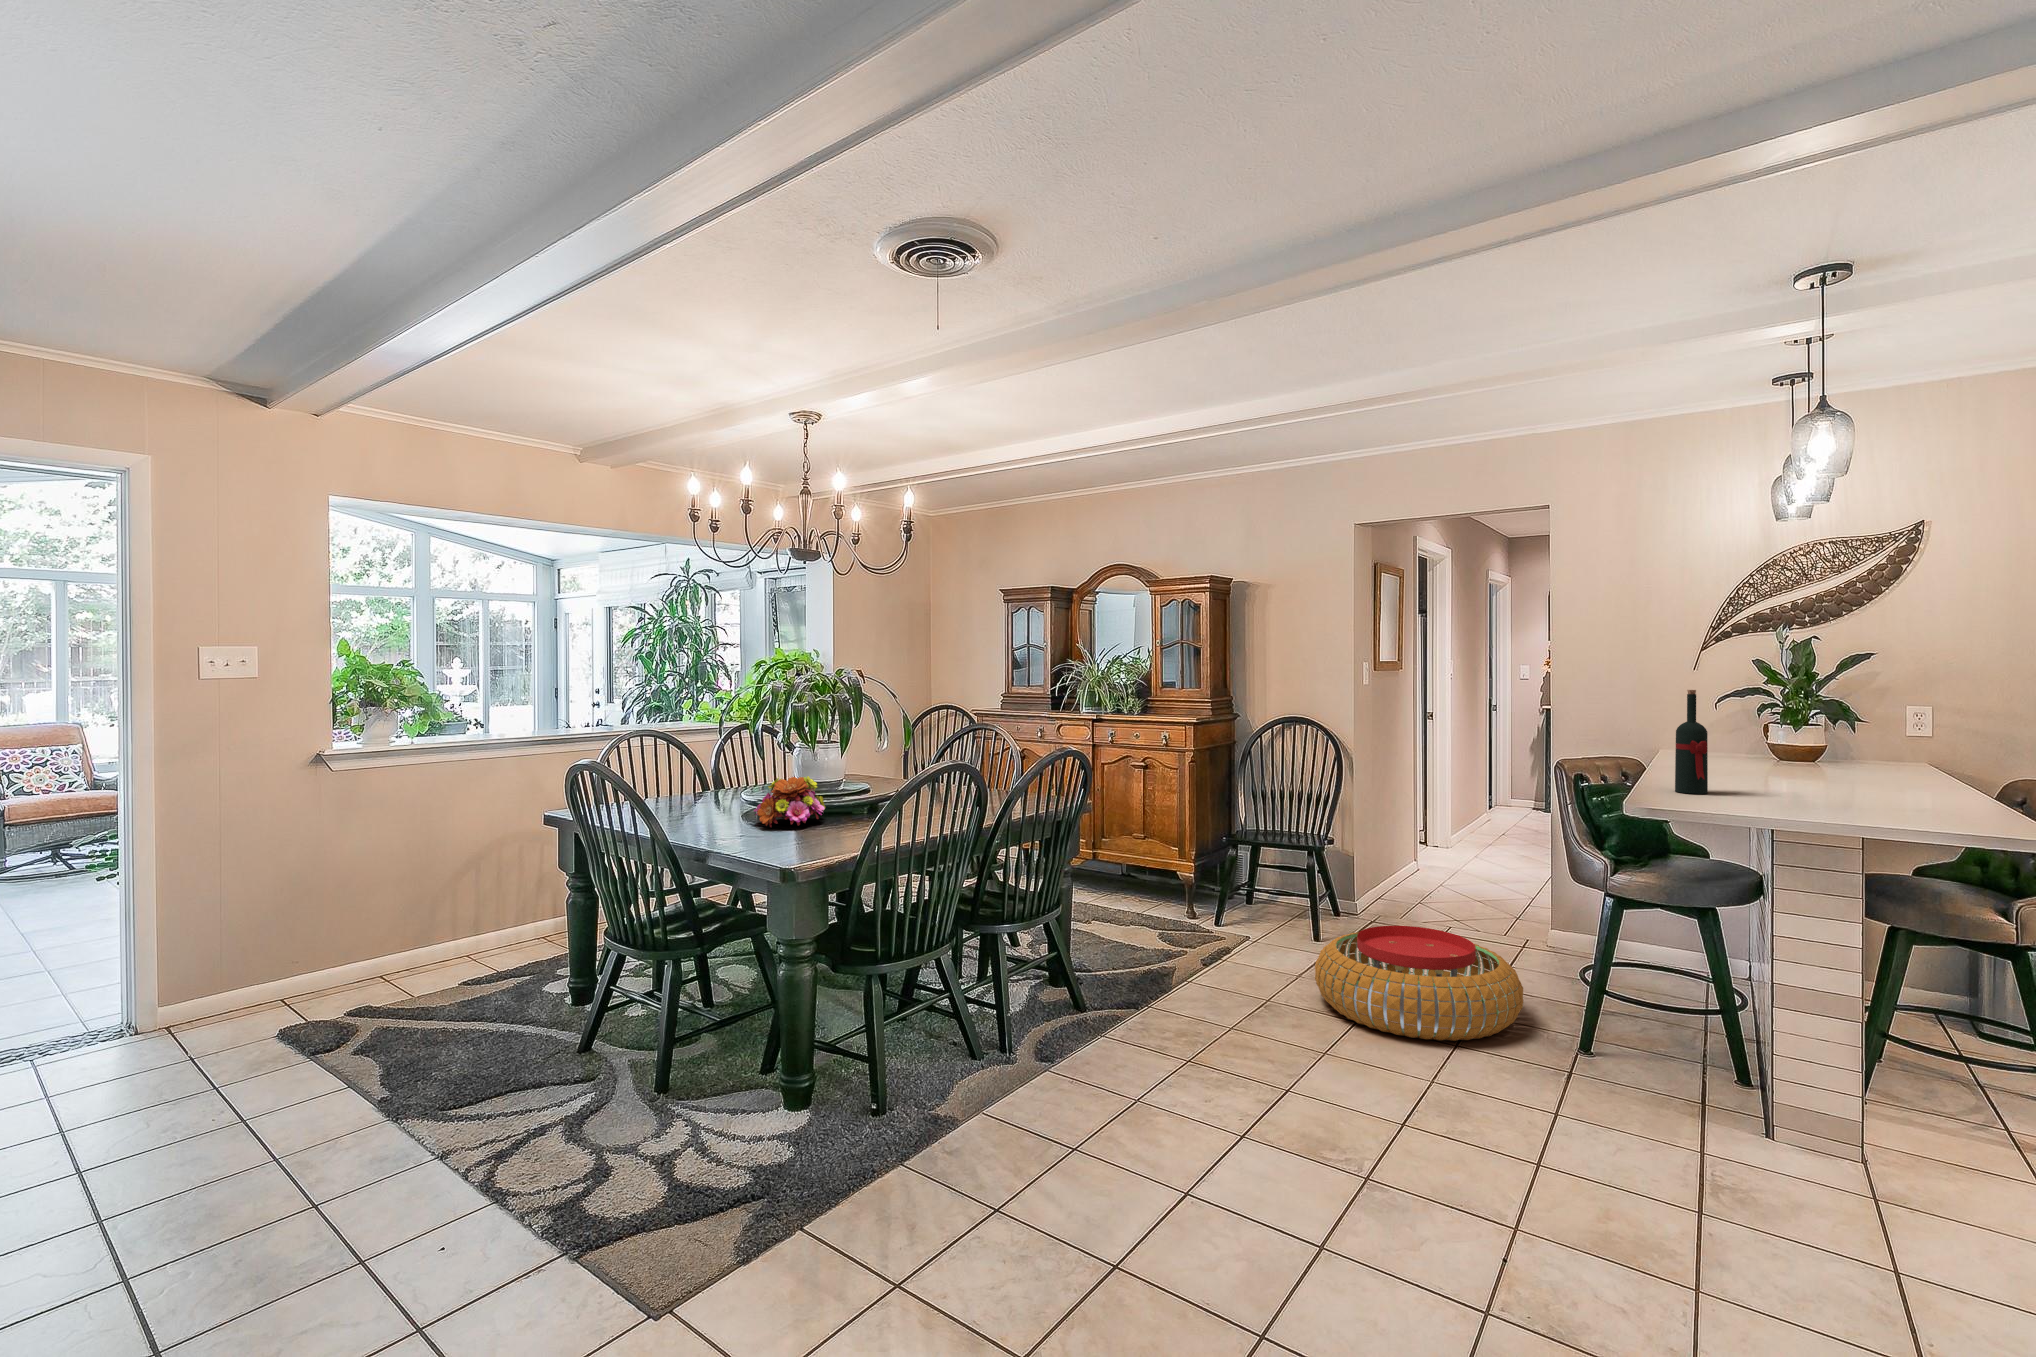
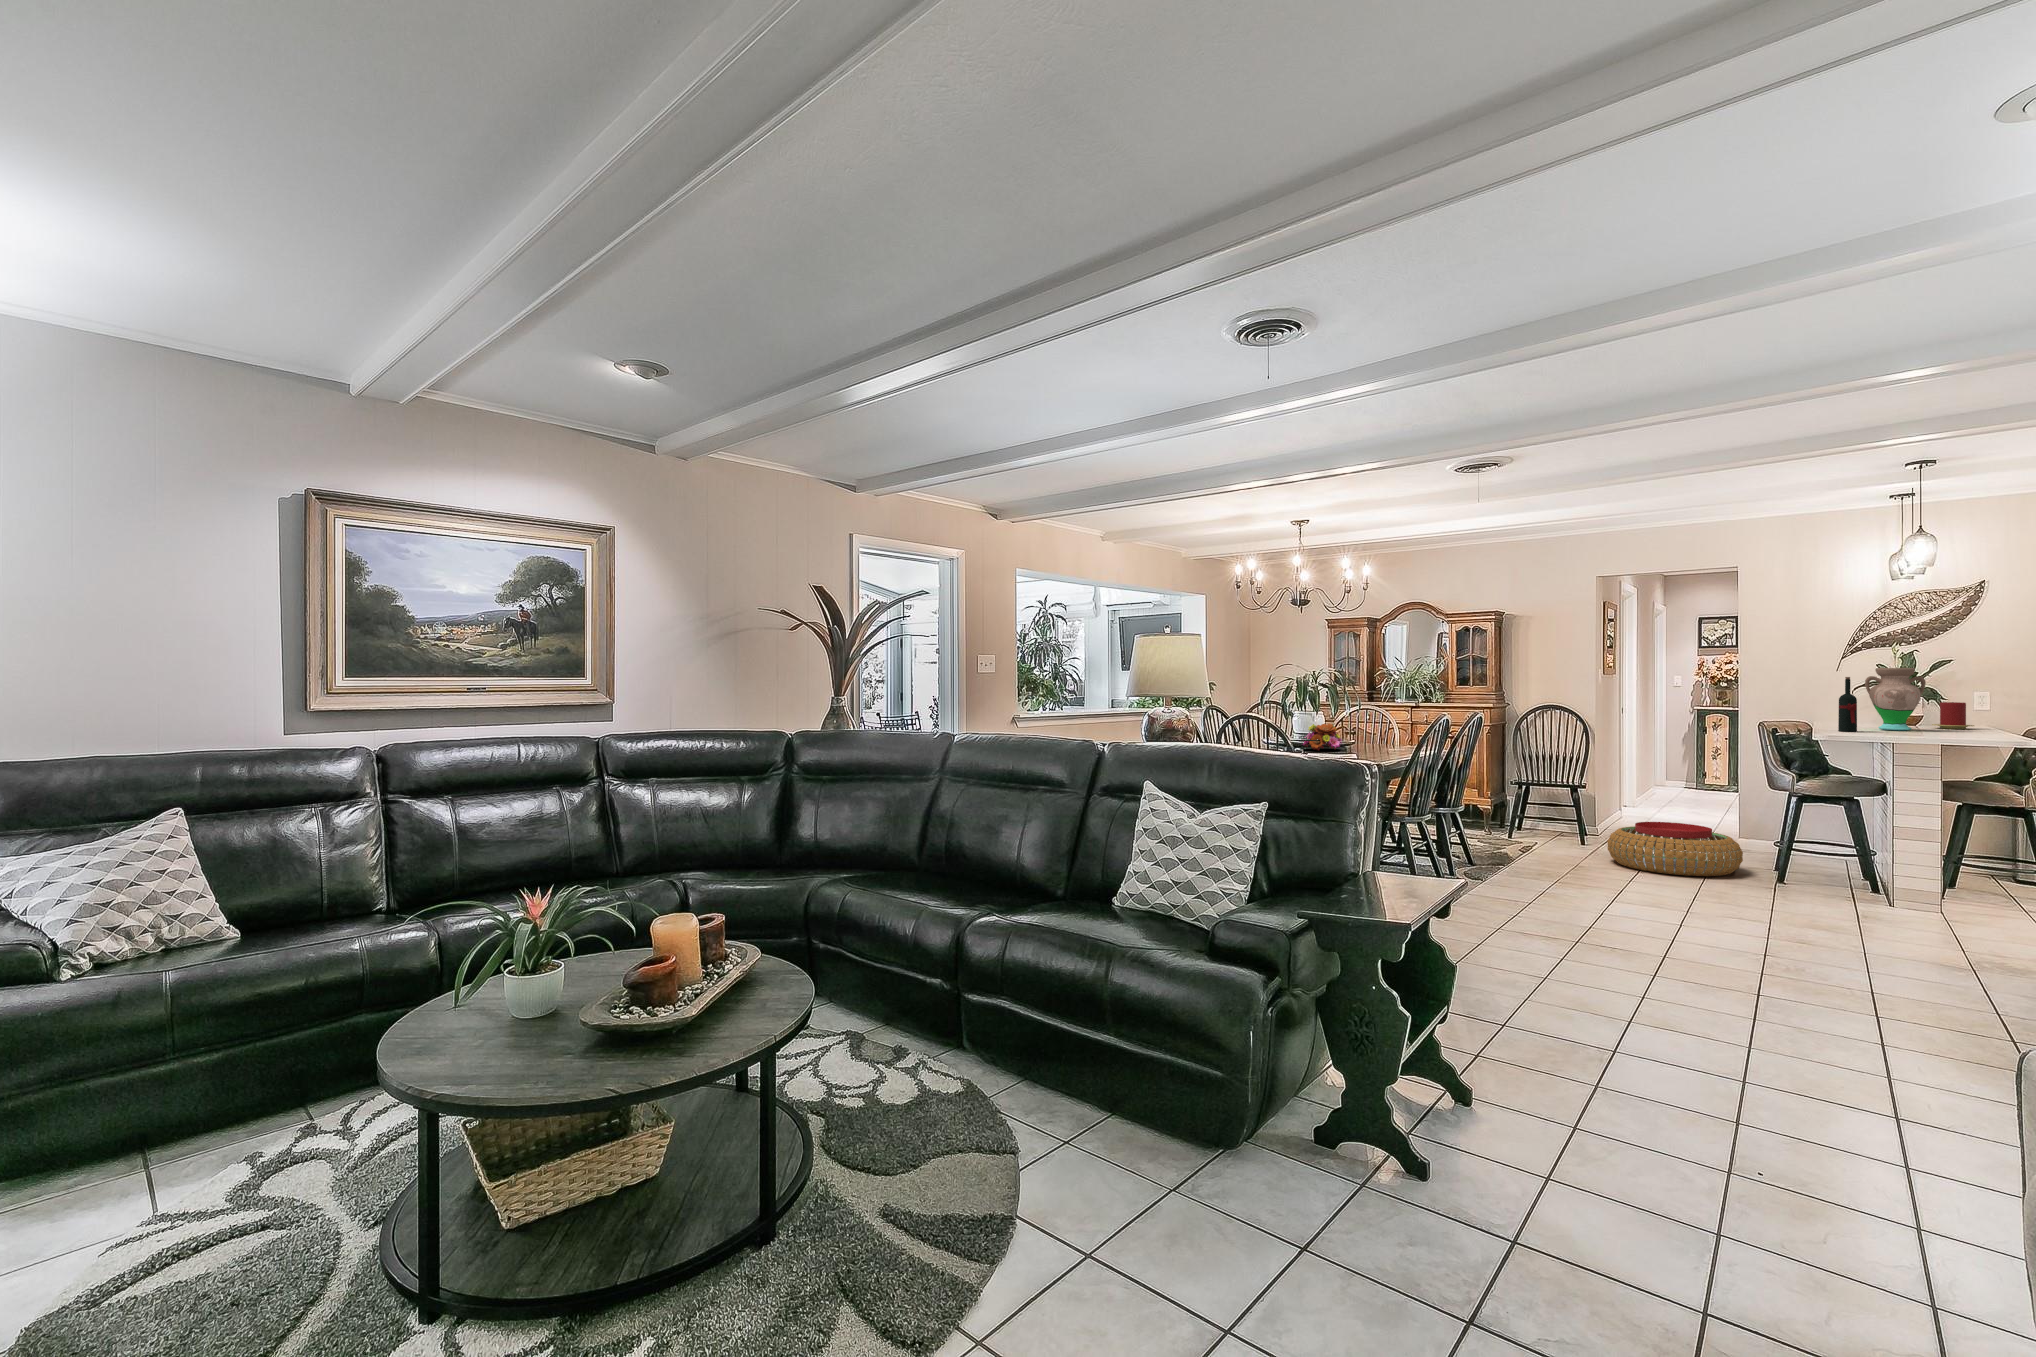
vase: none [1726,671,1832,787] -> present [1865,668,1926,730]
candle: none [1840,729,1915,779] -> present [1932,702,1974,729]

